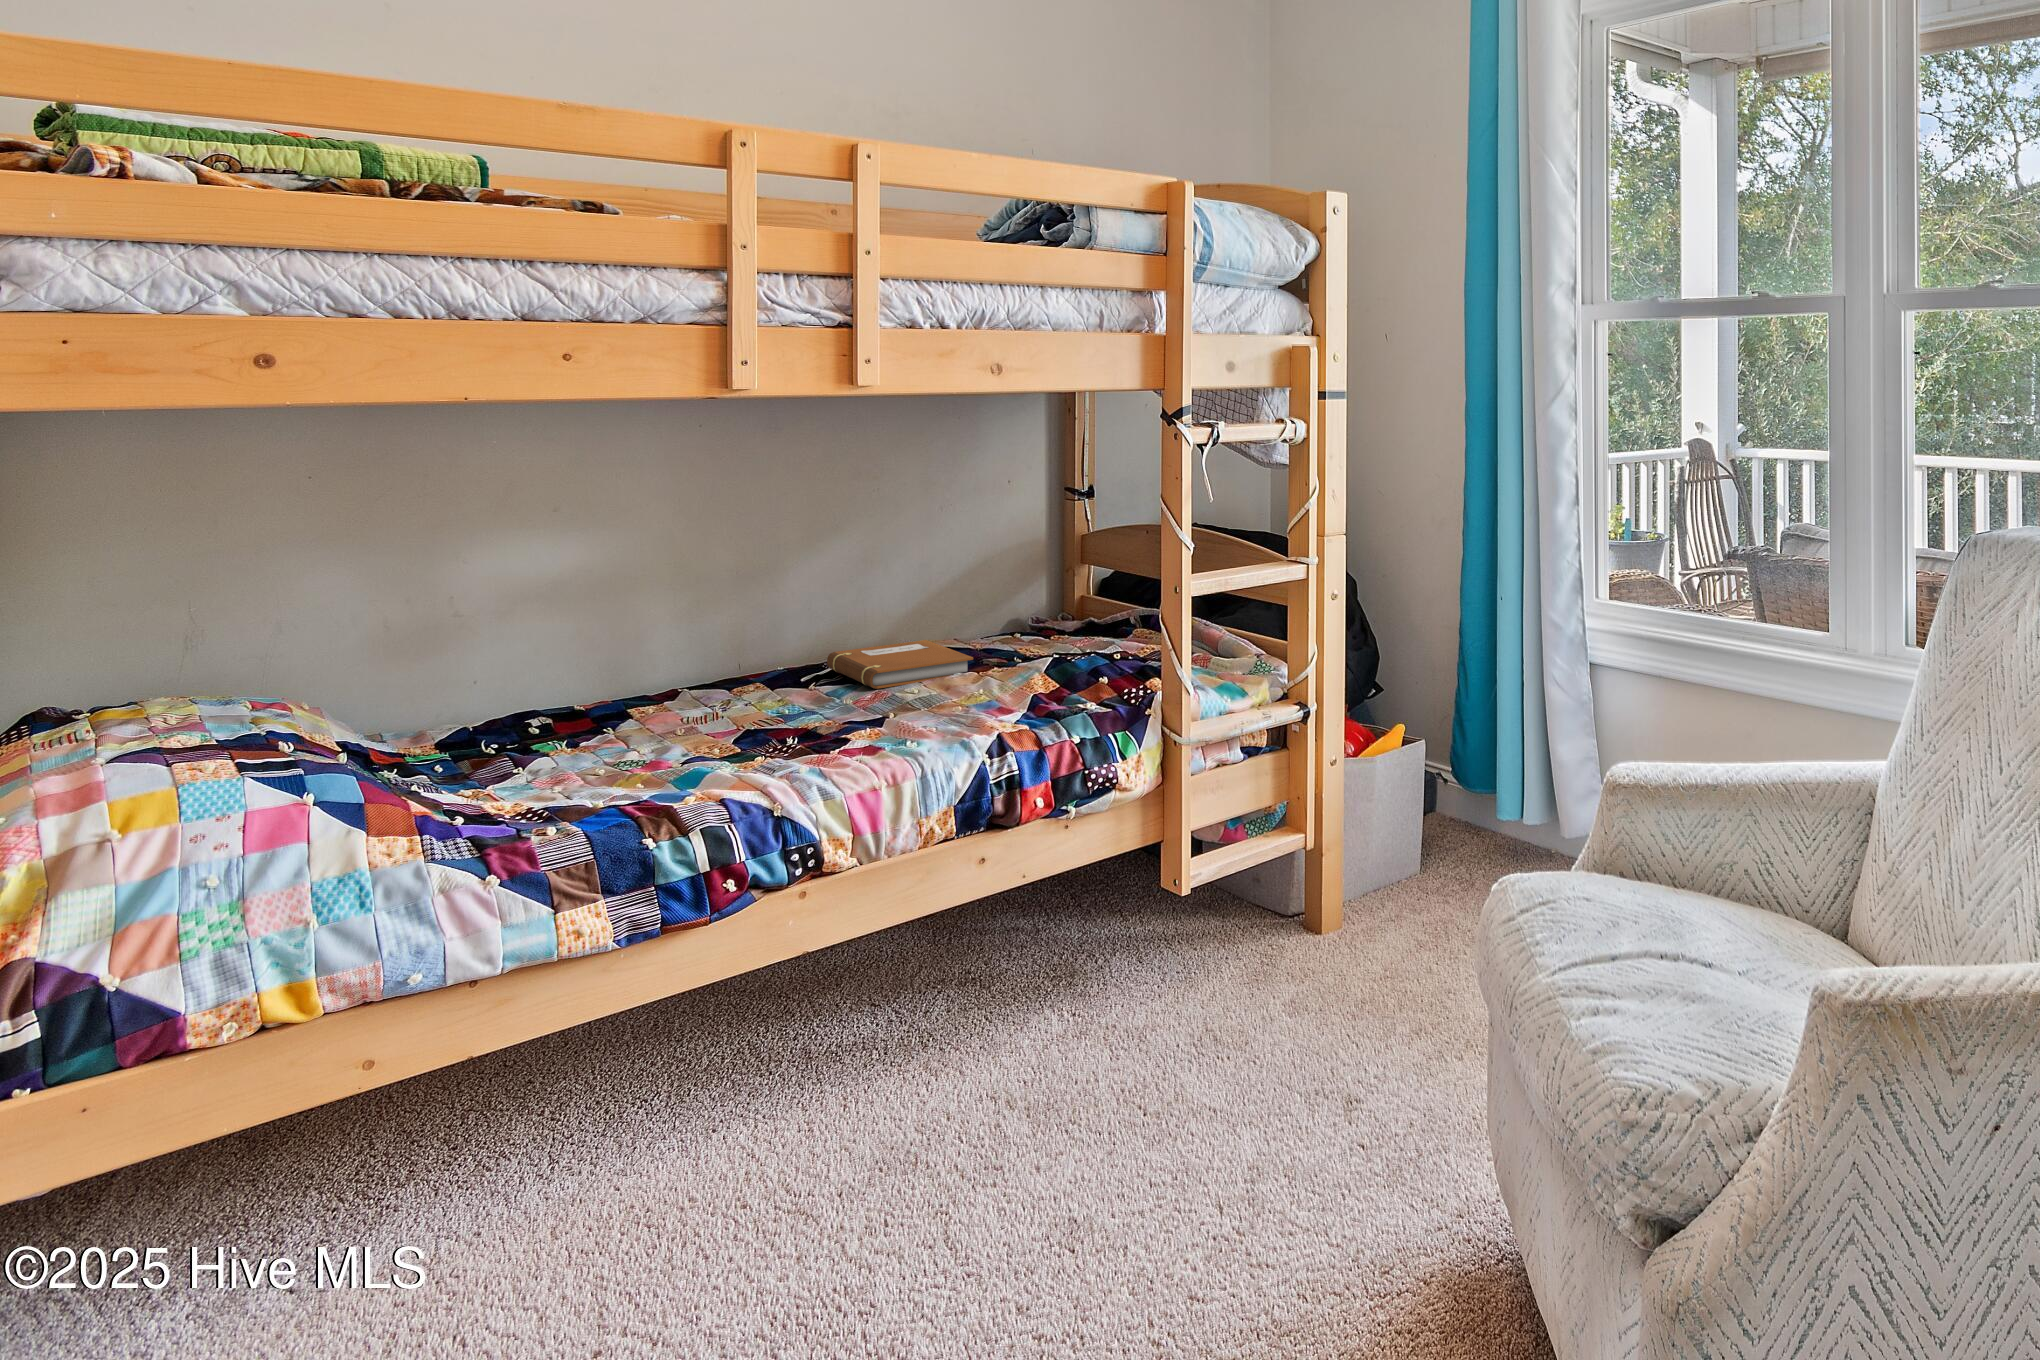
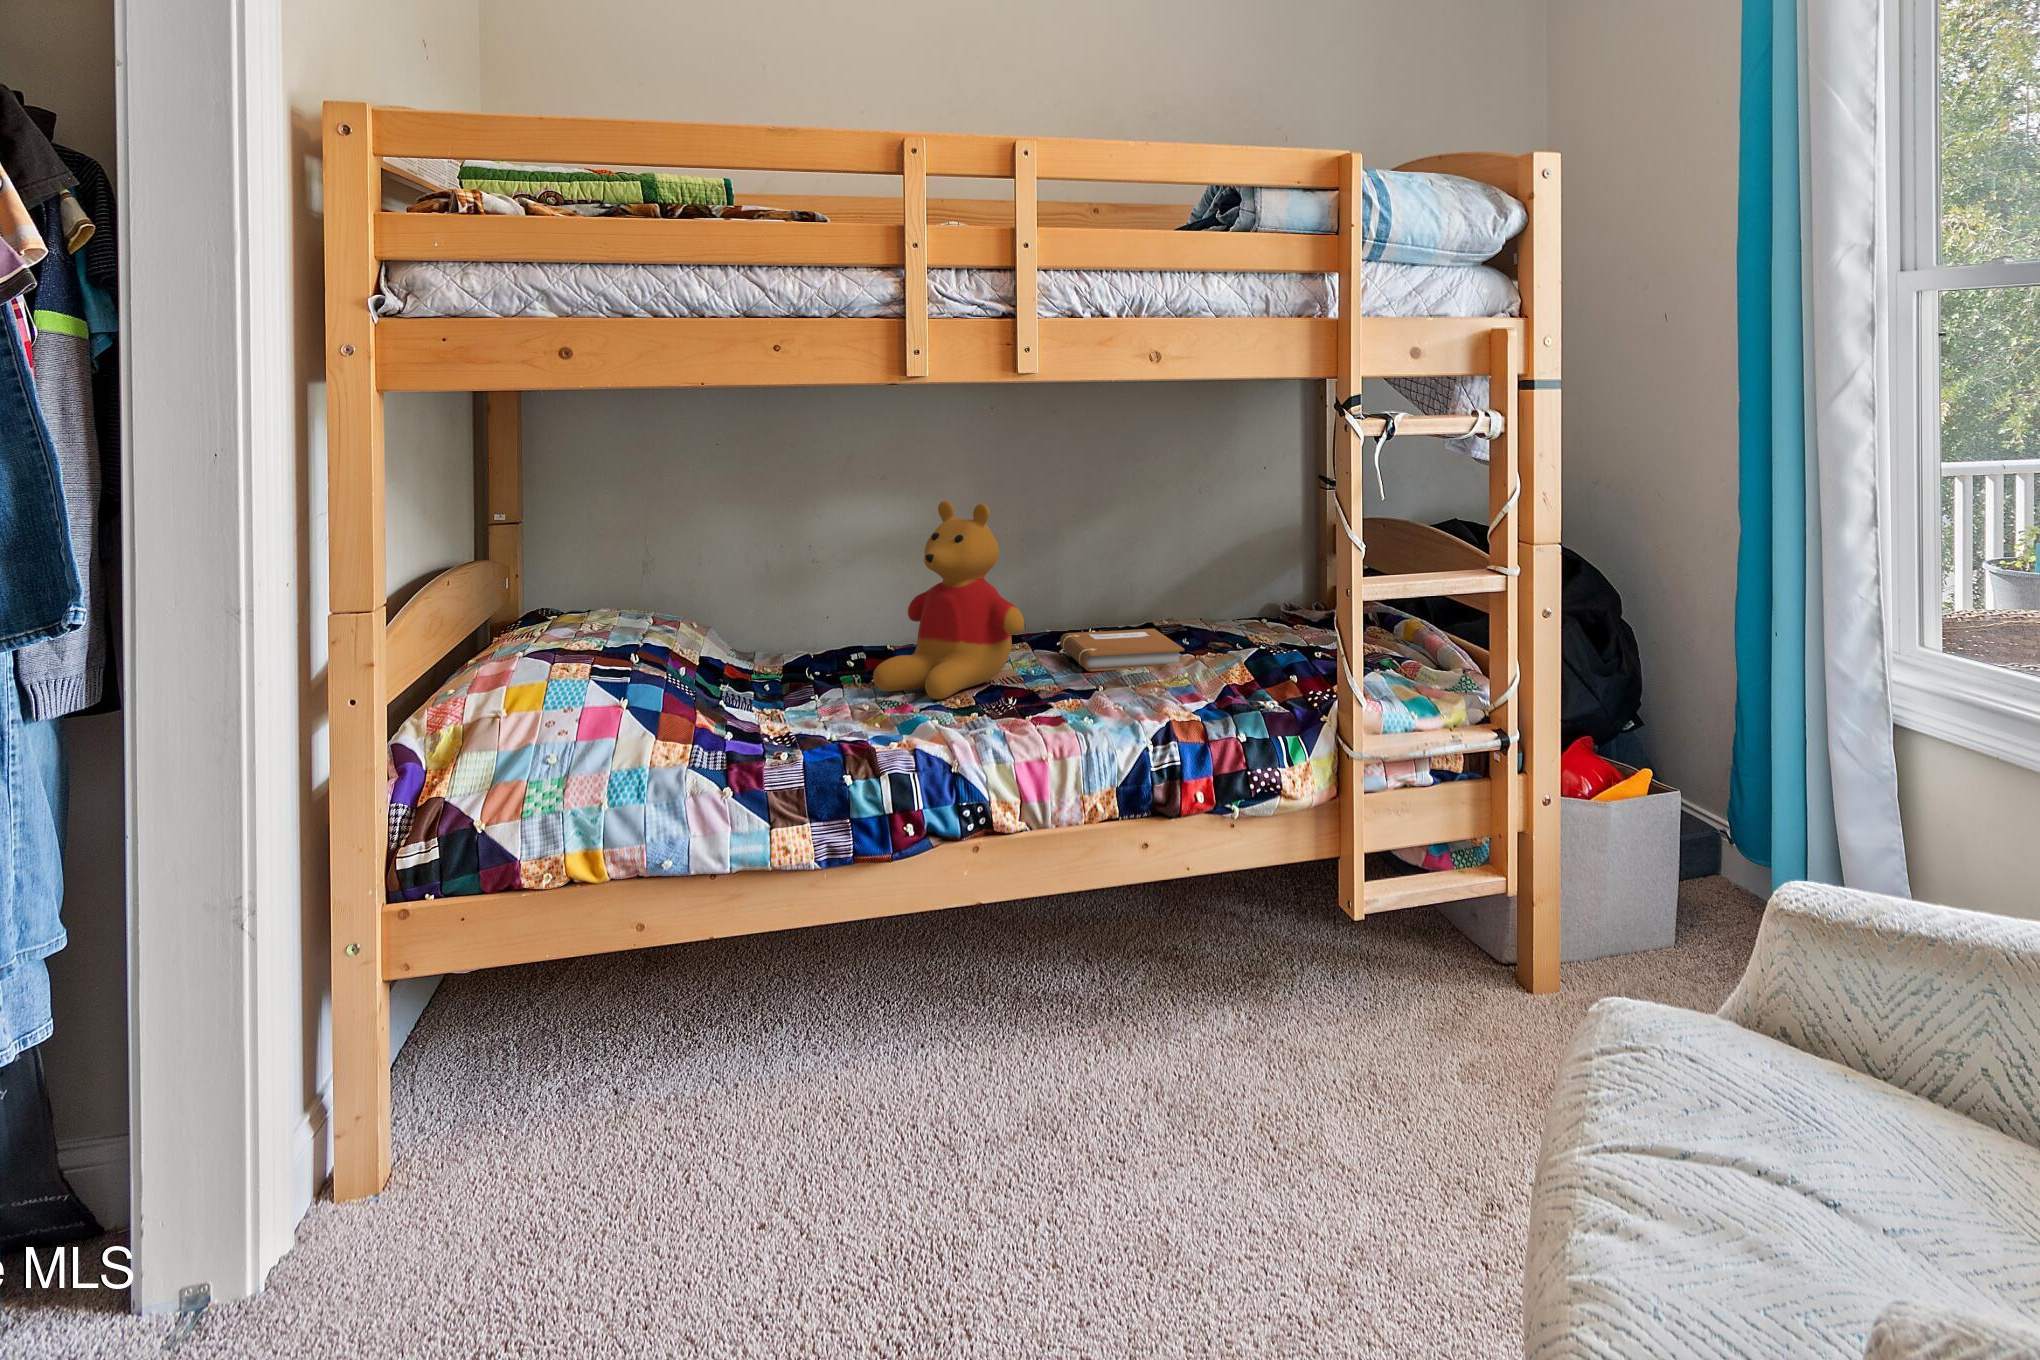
stuffed bear: none [628,523,813,736] -> present [873,501,1024,700]

